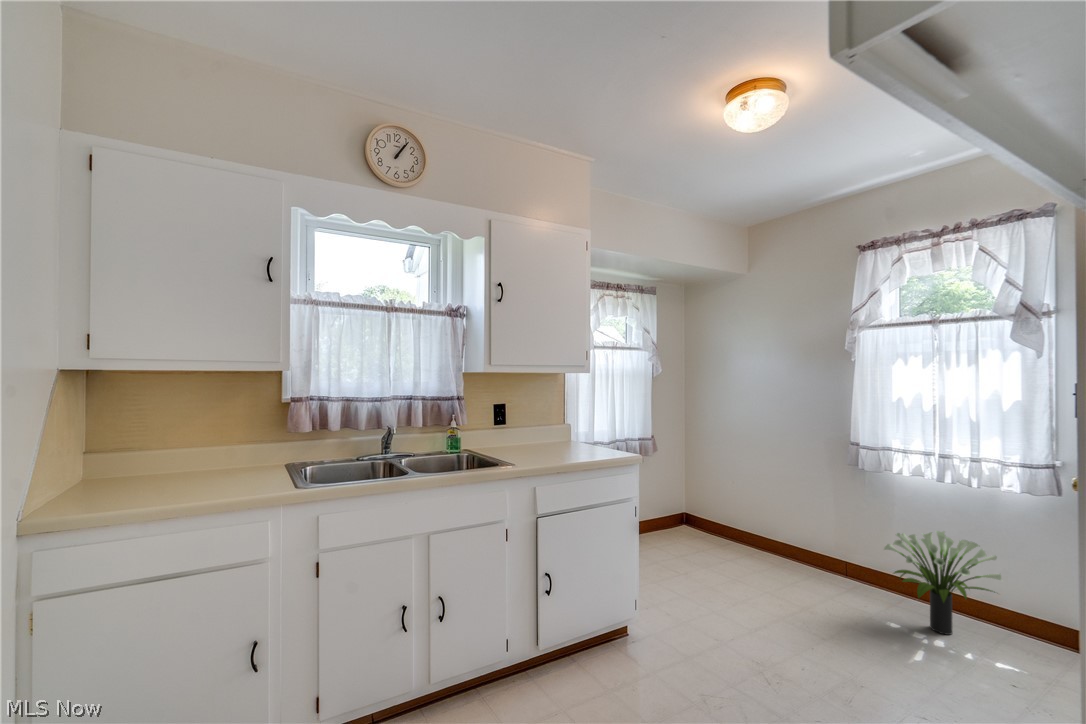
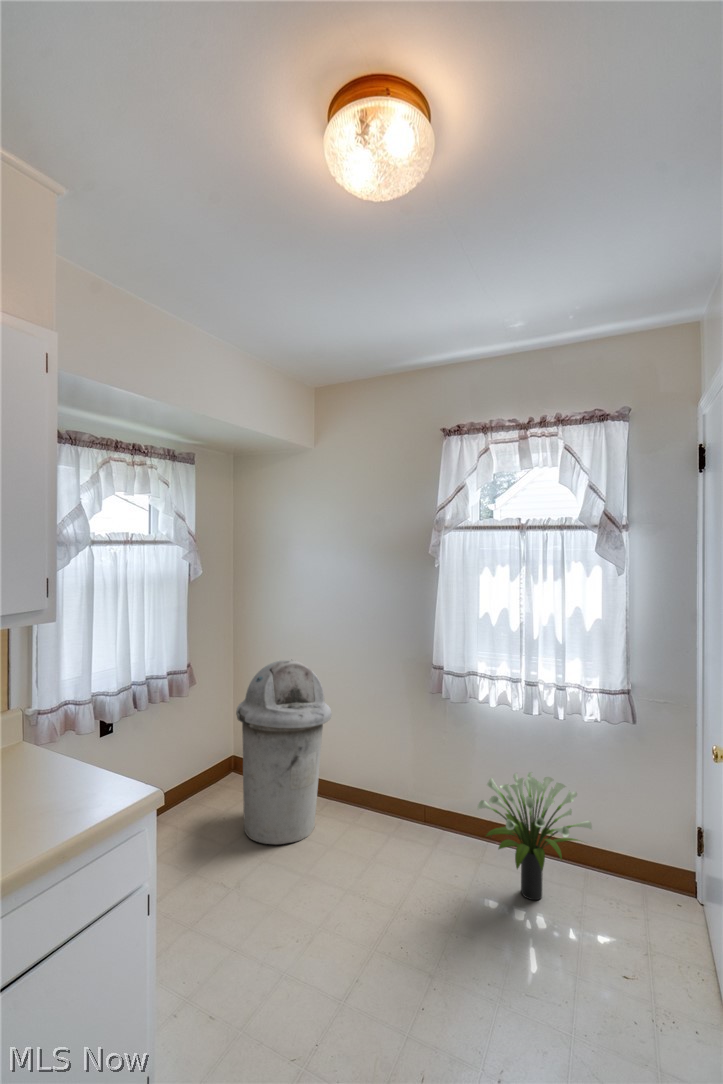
trash can: none [687,431,761,562] -> present [236,660,331,844]

